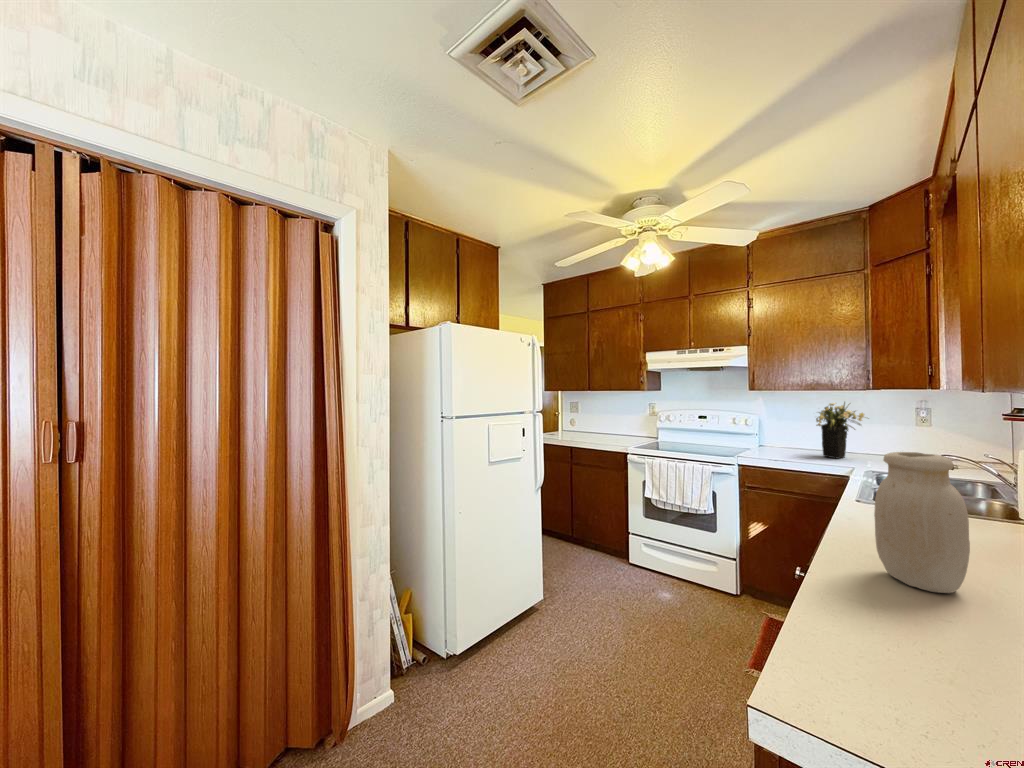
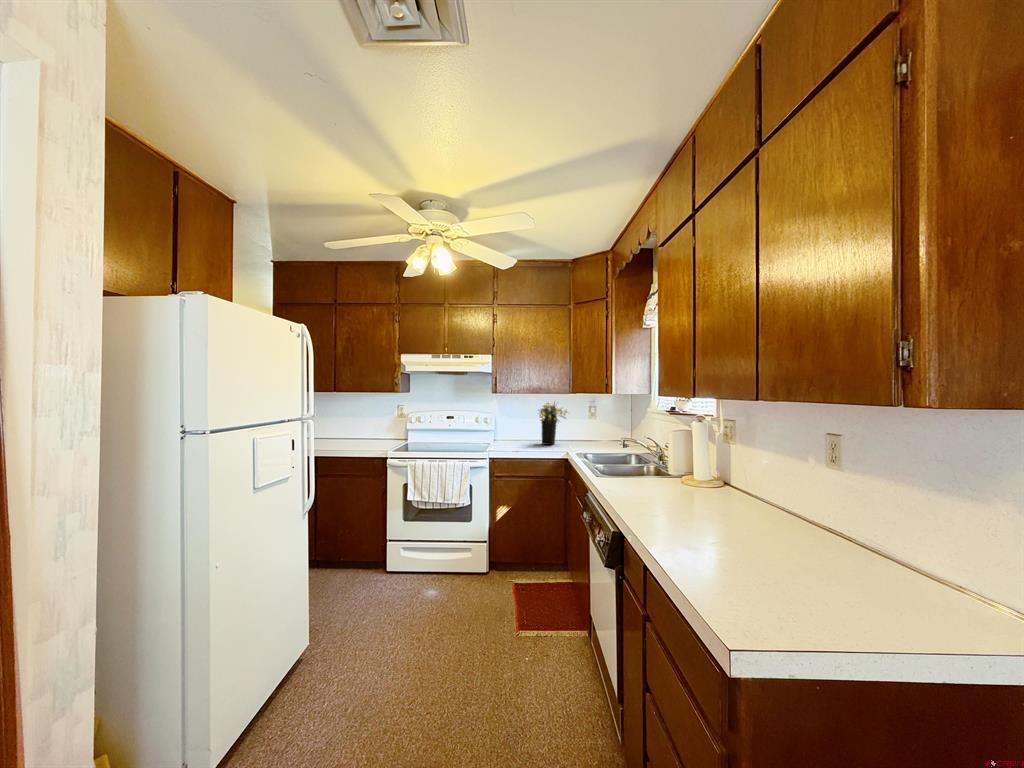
jar: present [874,452,970,593] -> none [649,440,698,531]

